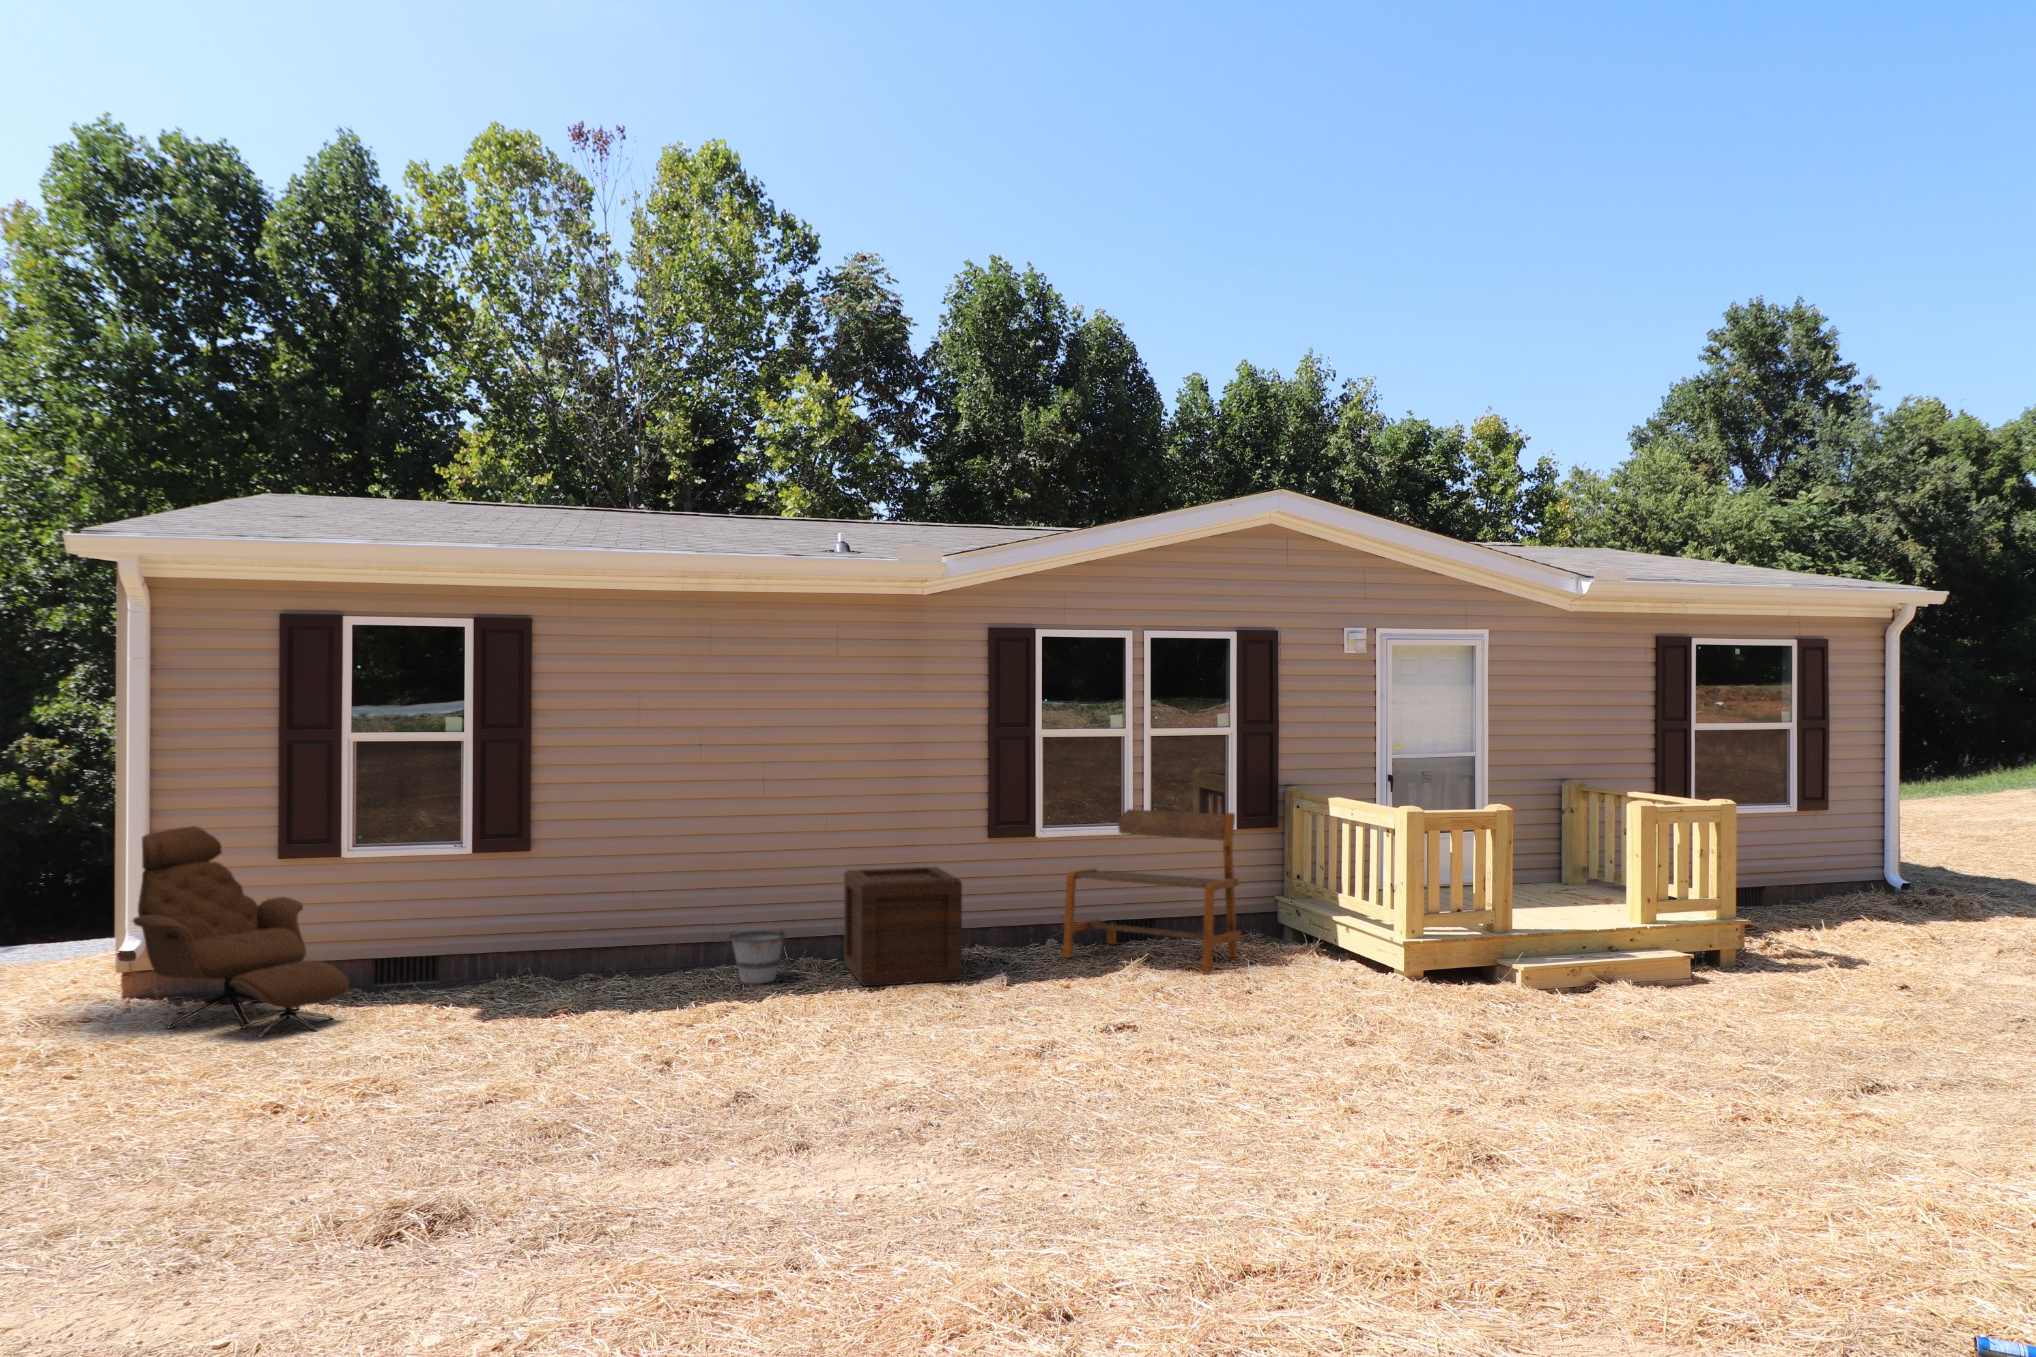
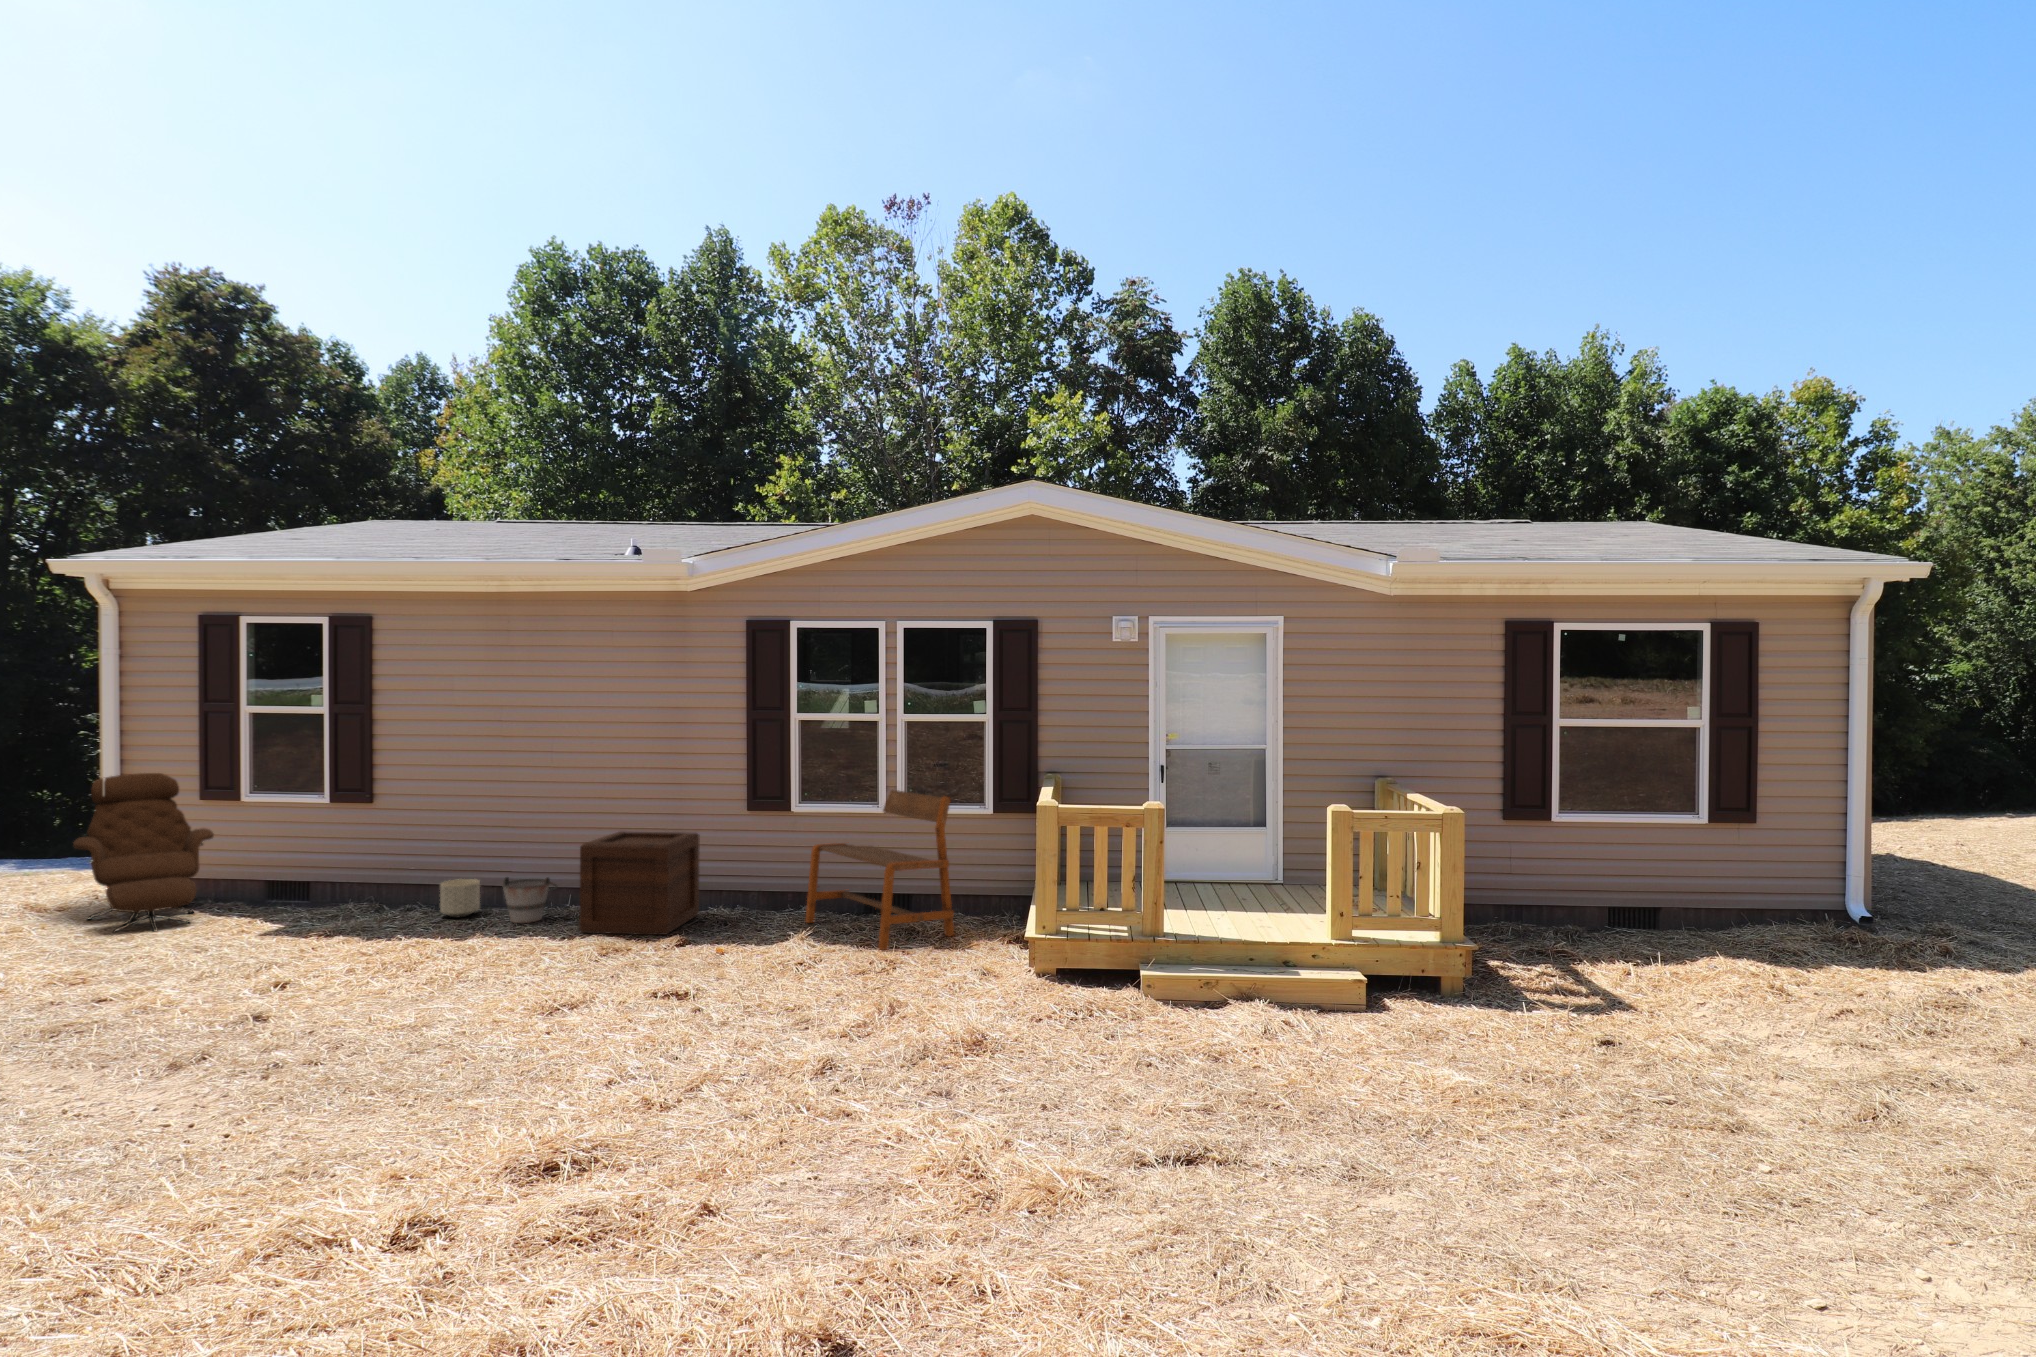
planter: none [643,938,687,985] -> present [440,879,480,917]

